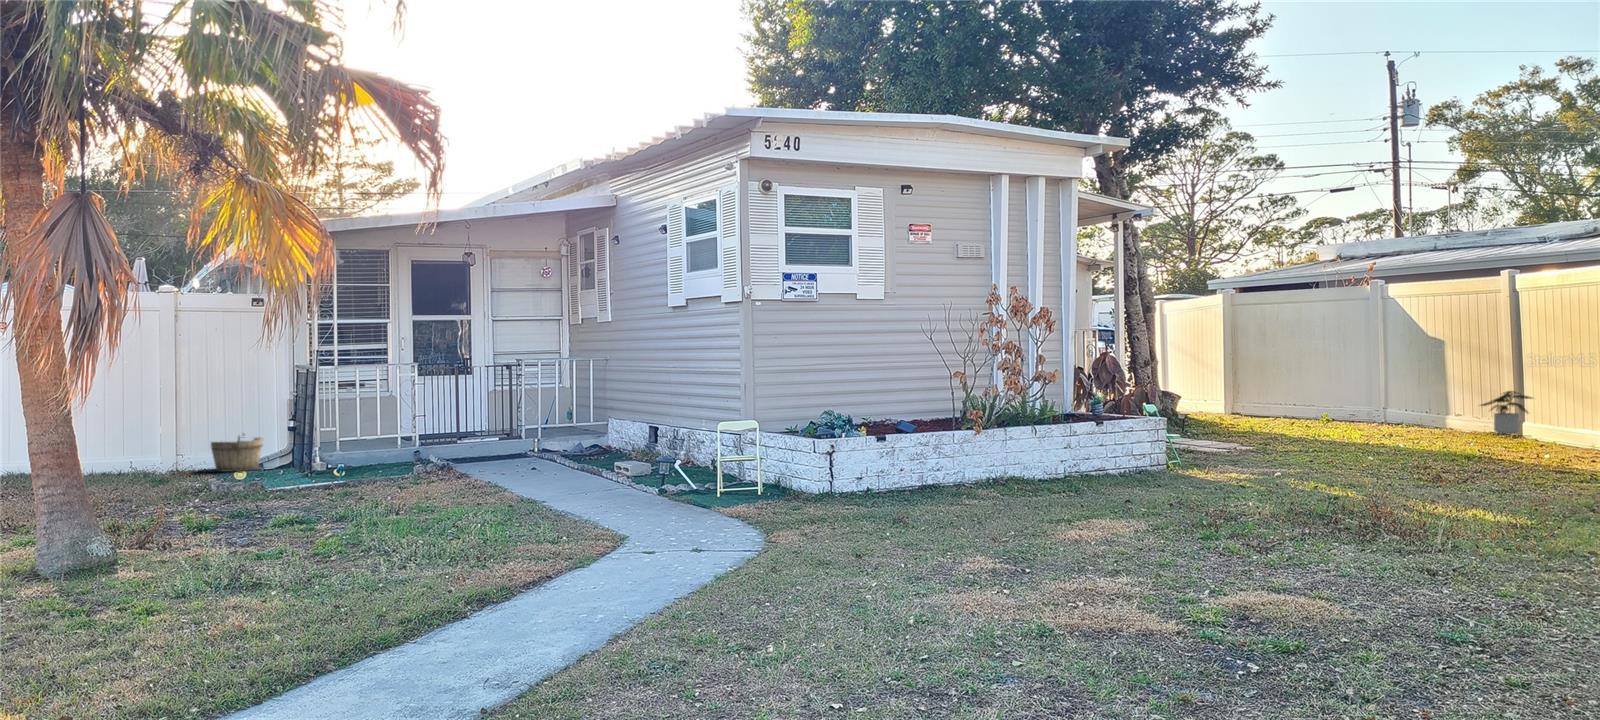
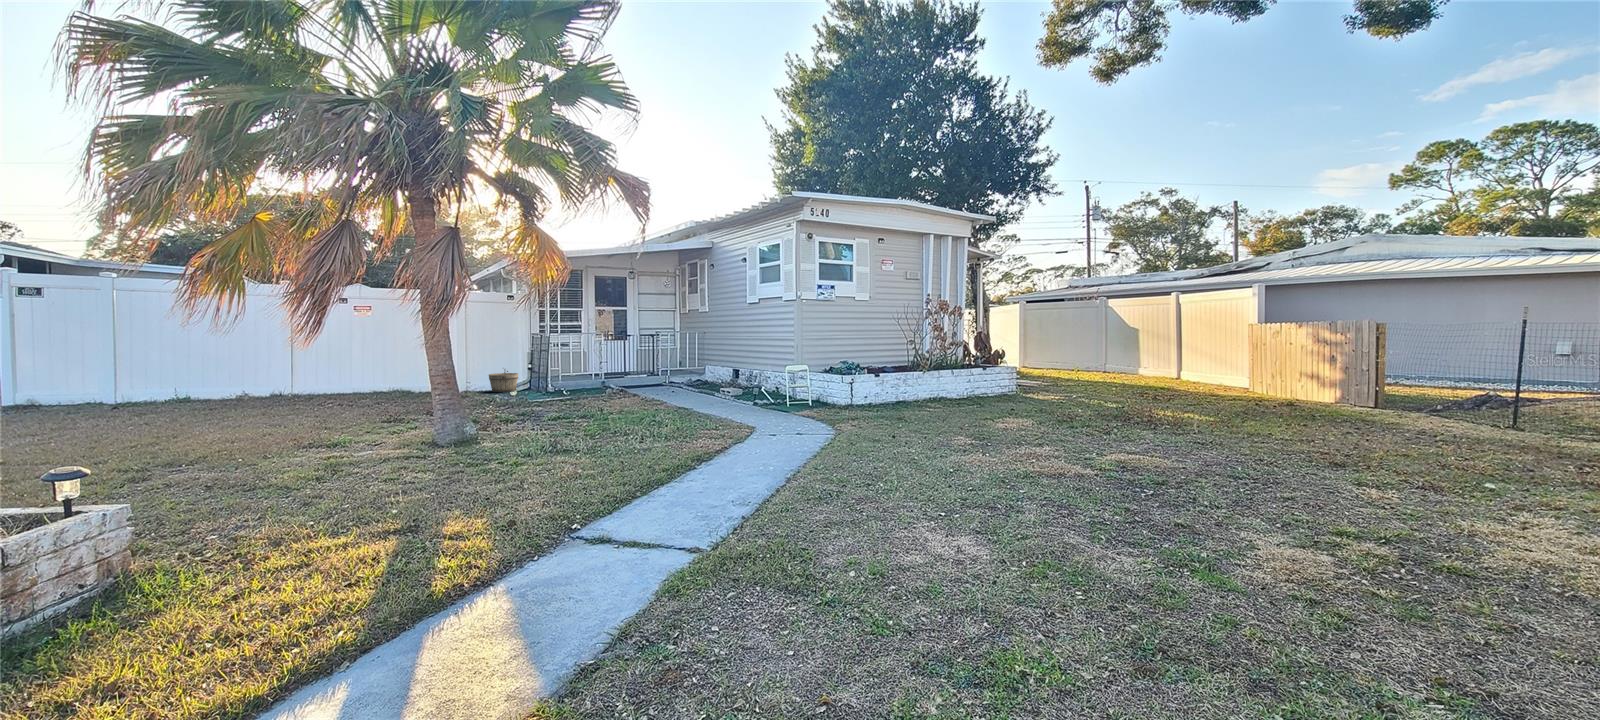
potted plant: present [1481,391,1532,435] -> none [1156,355,1186,377]

